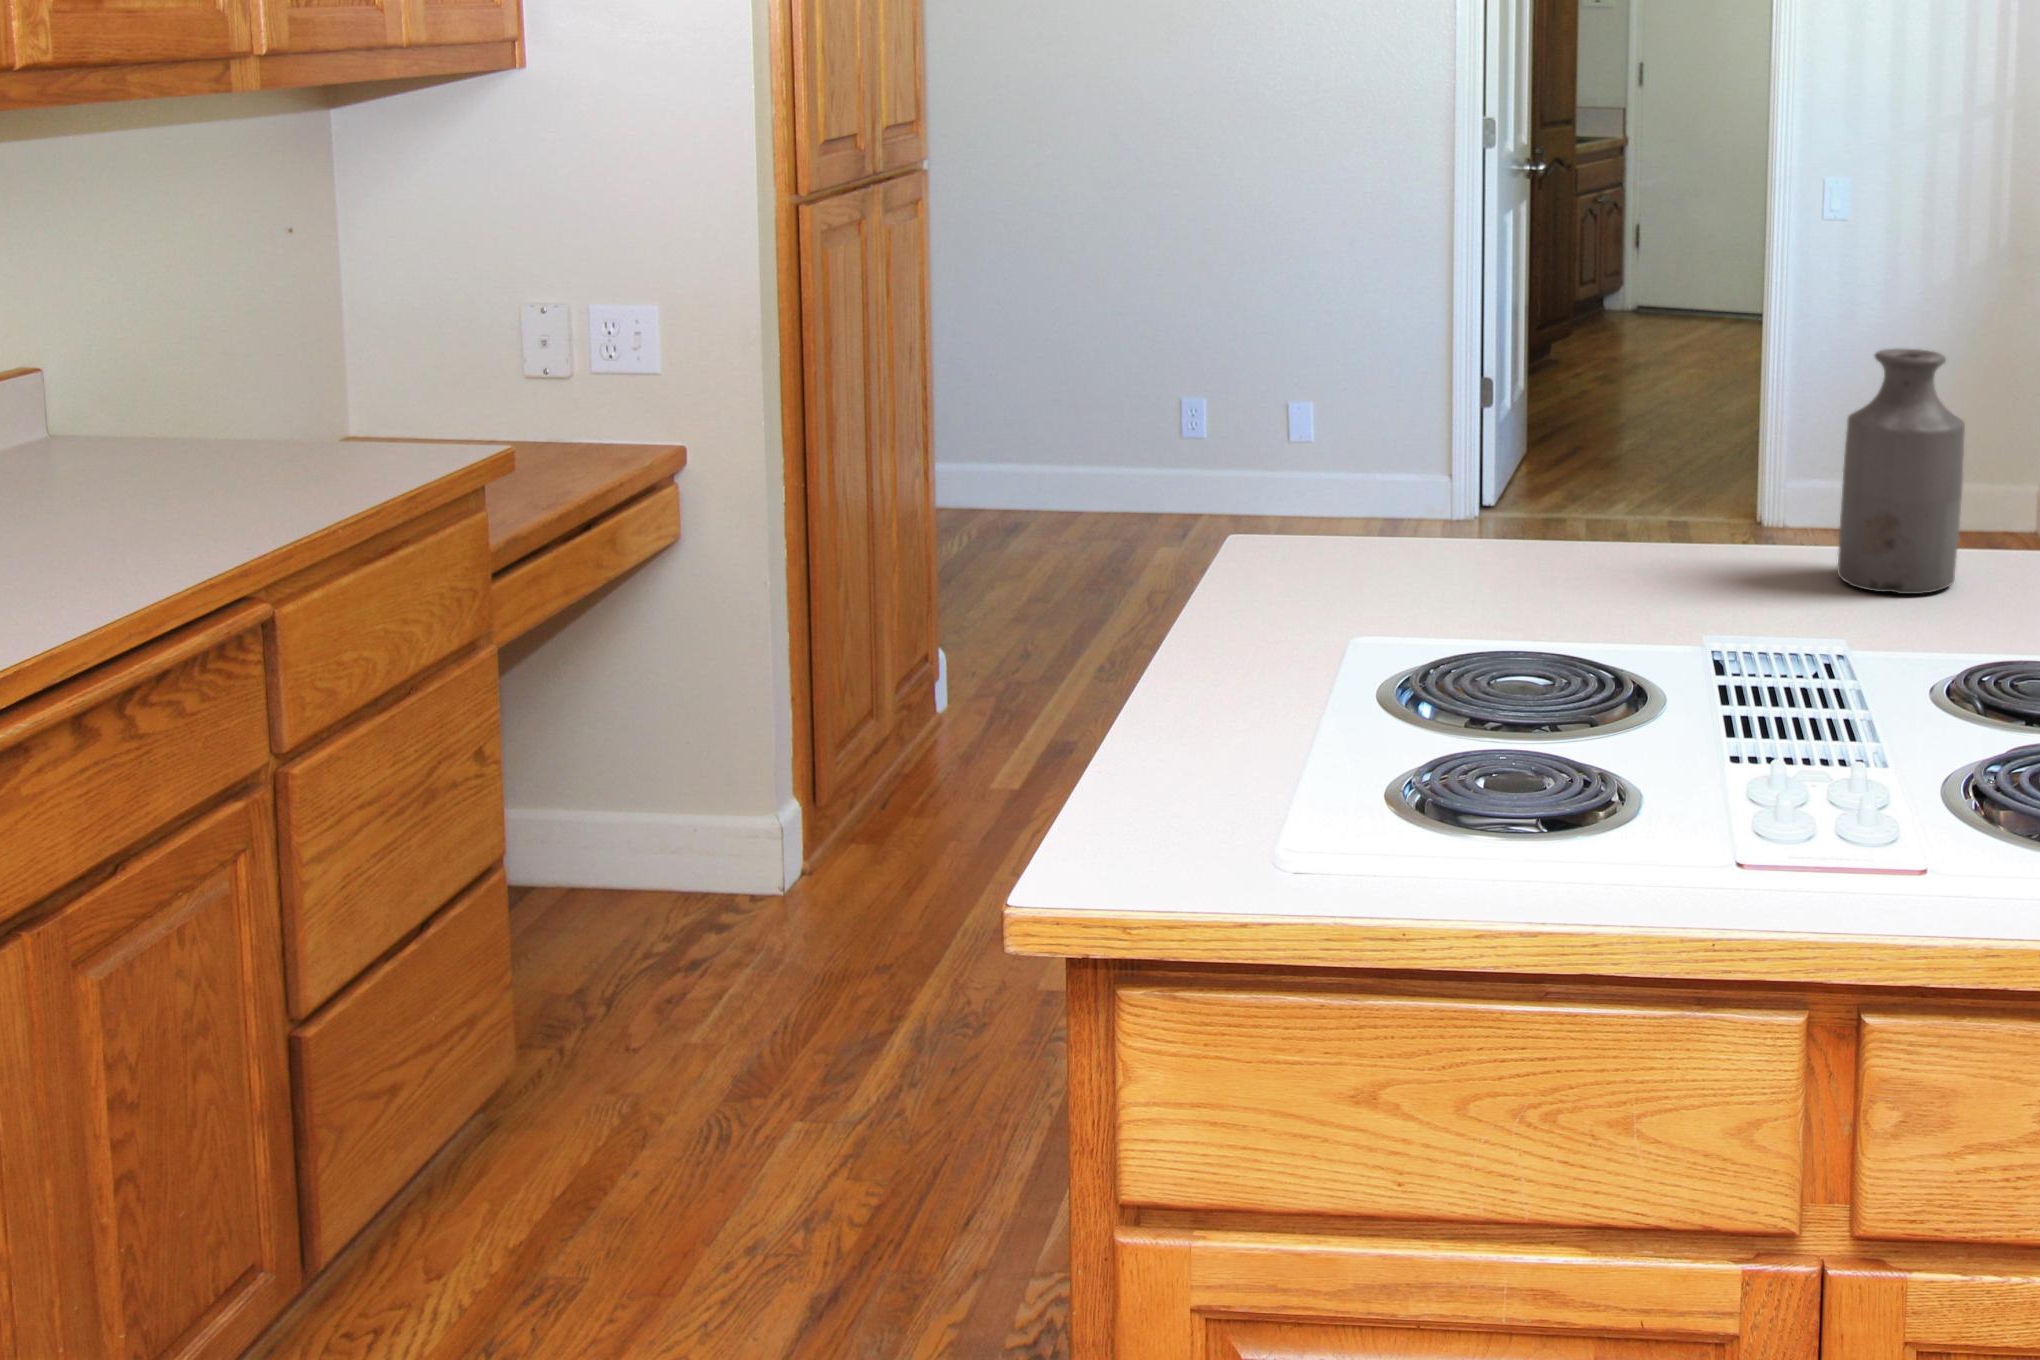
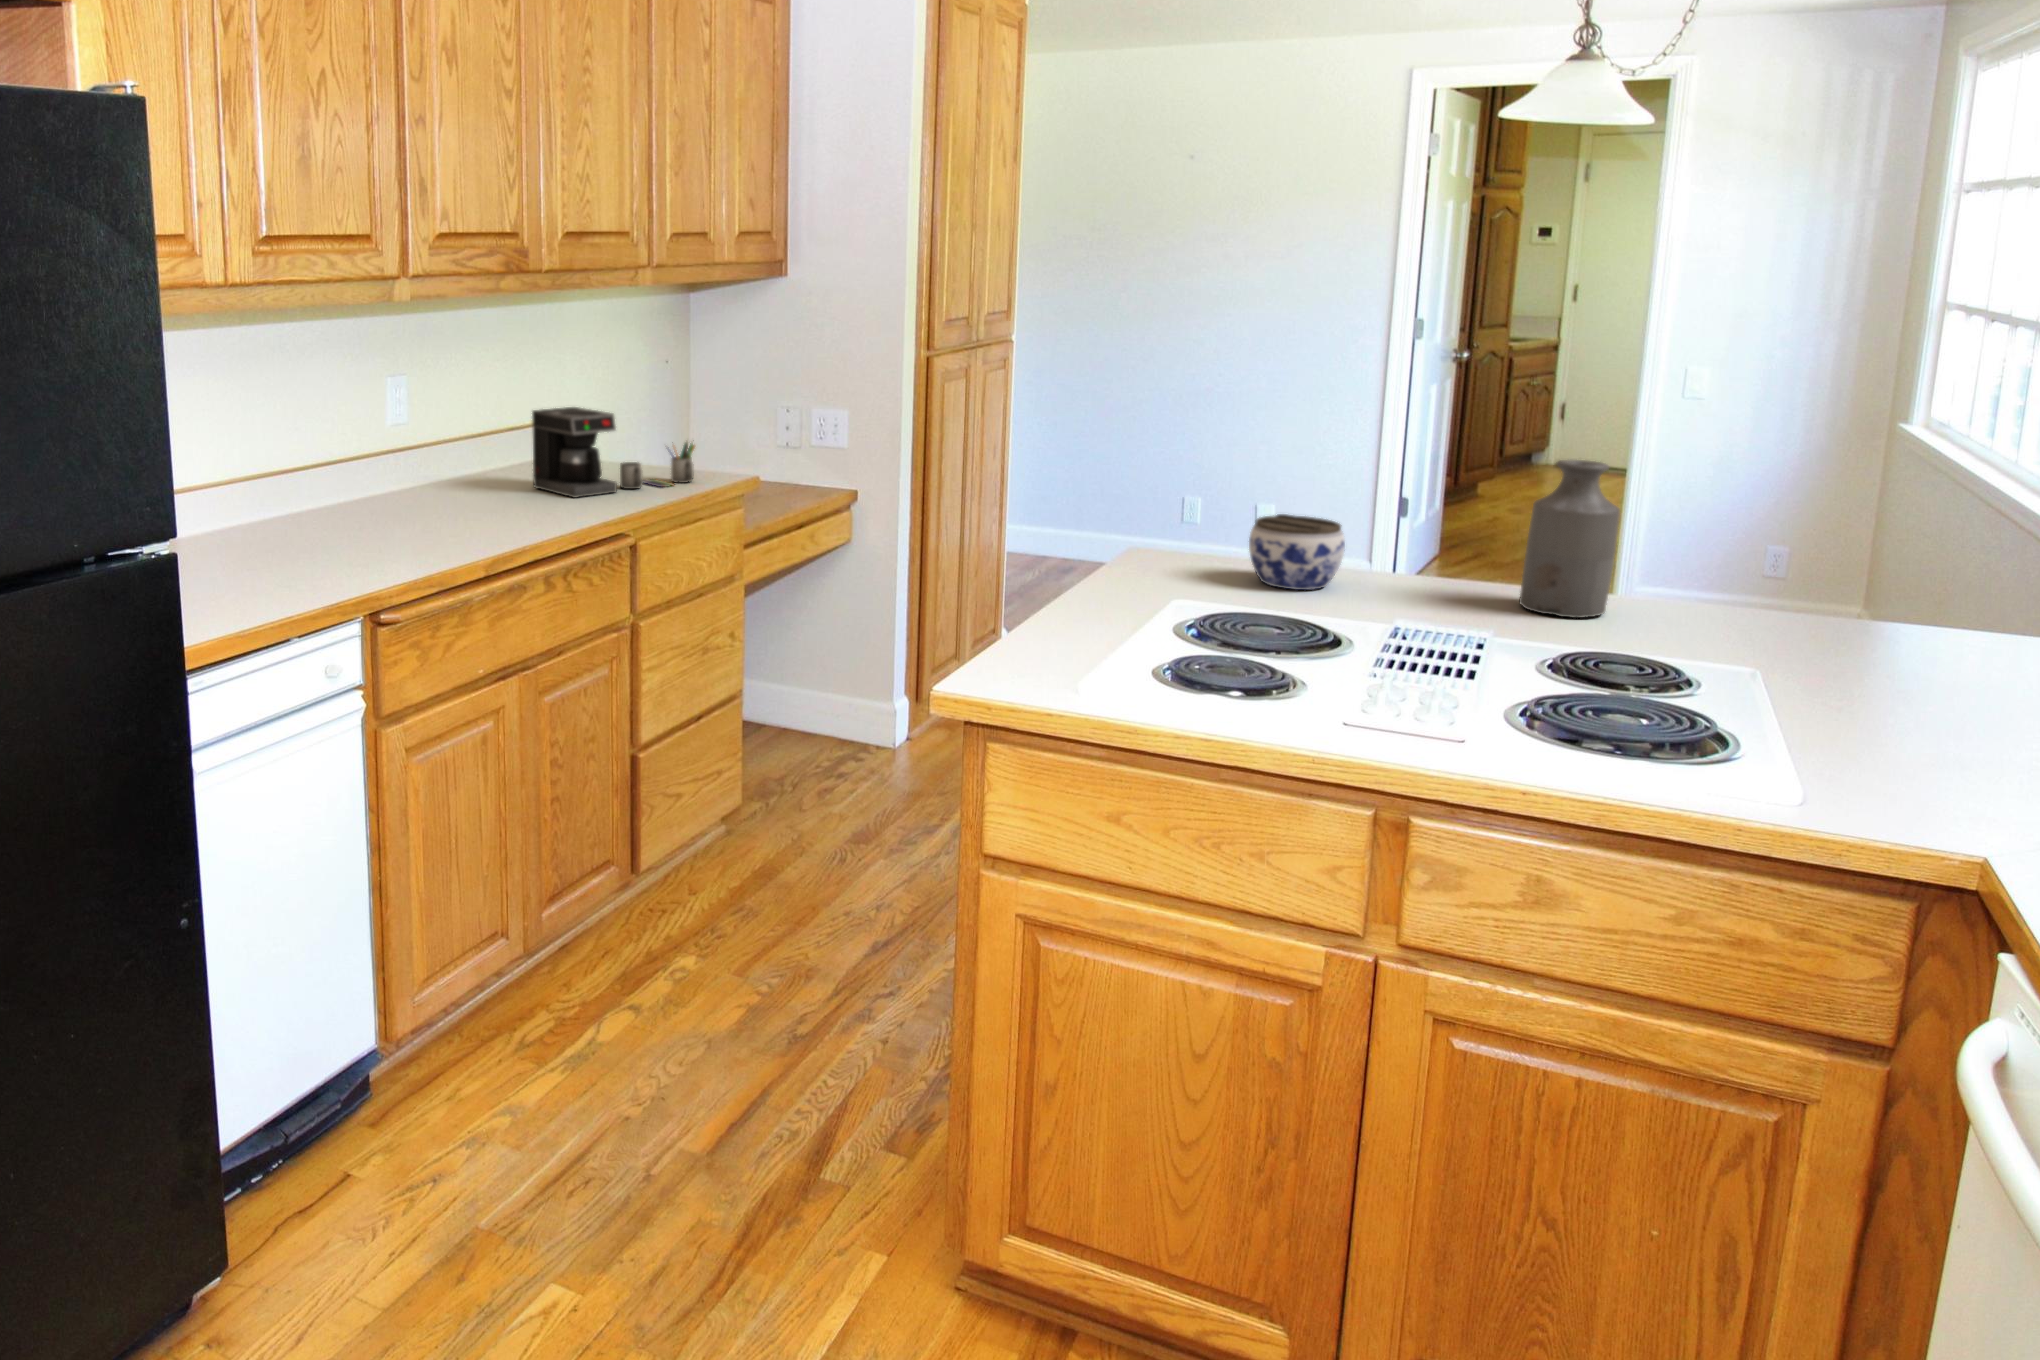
coffee maker: none [8,339,387,532] -> present [532,407,695,498]
jar: none [1438,462,1585,589] -> present [1249,514,1345,590]

